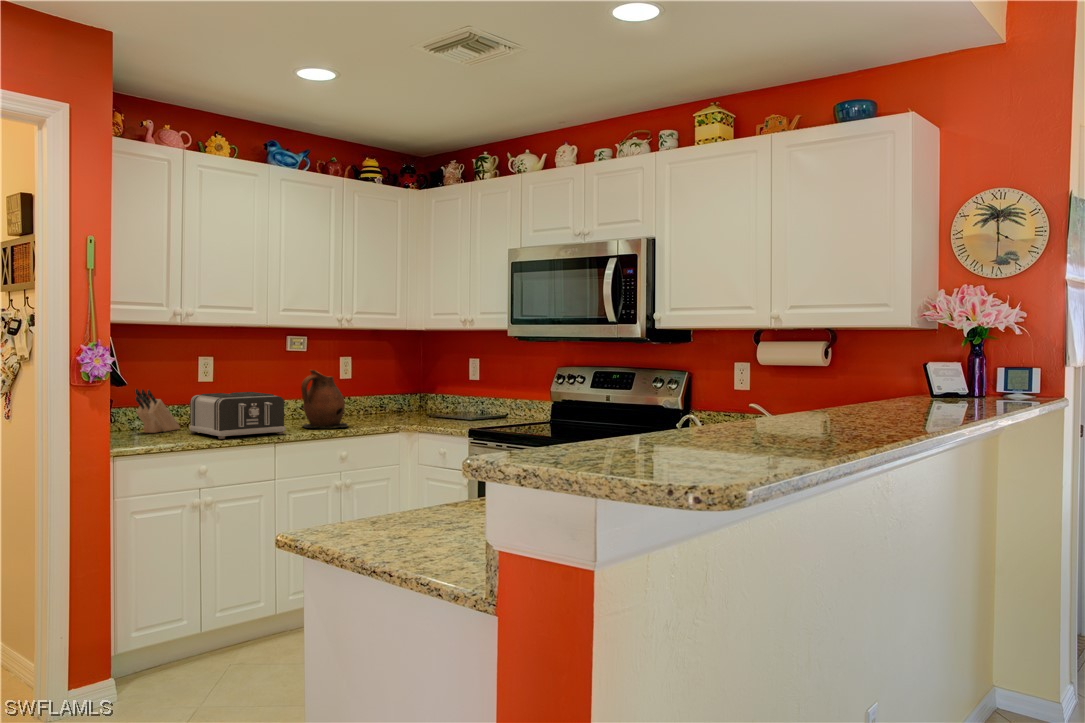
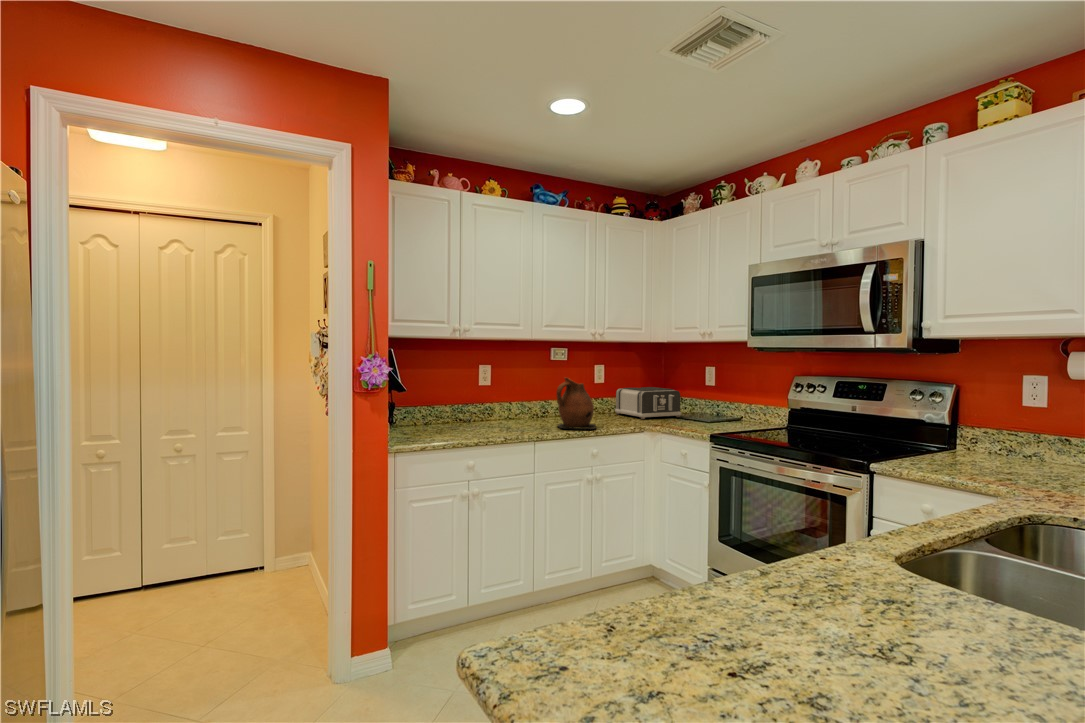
knife block: present [135,389,180,433] -> none [426,391,462,428]
toaster: present [189,392,285,439] -> present [615,387,681,419]

